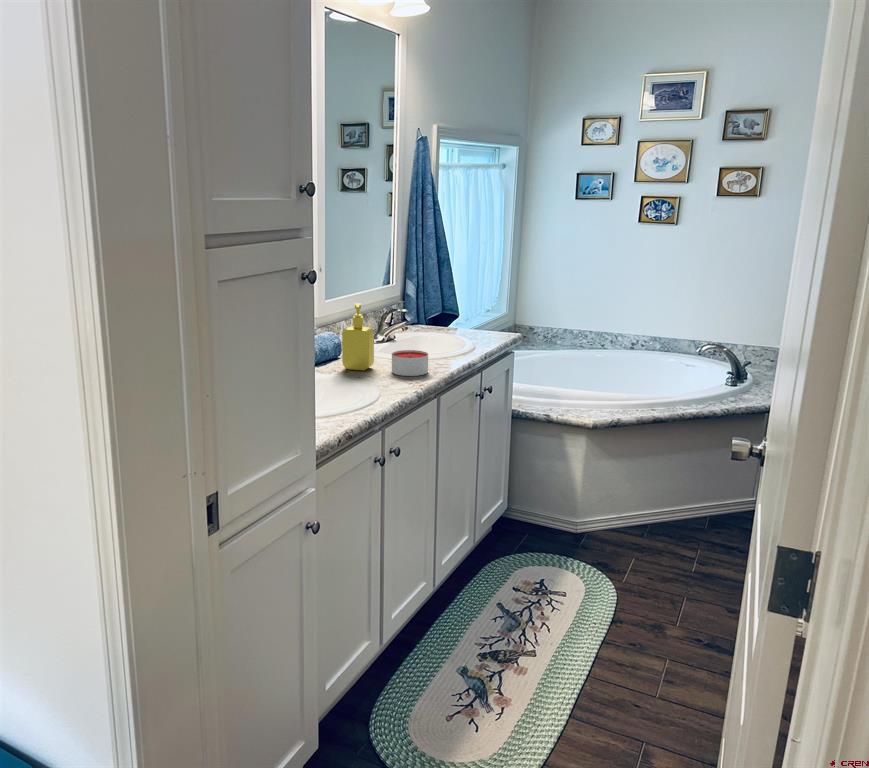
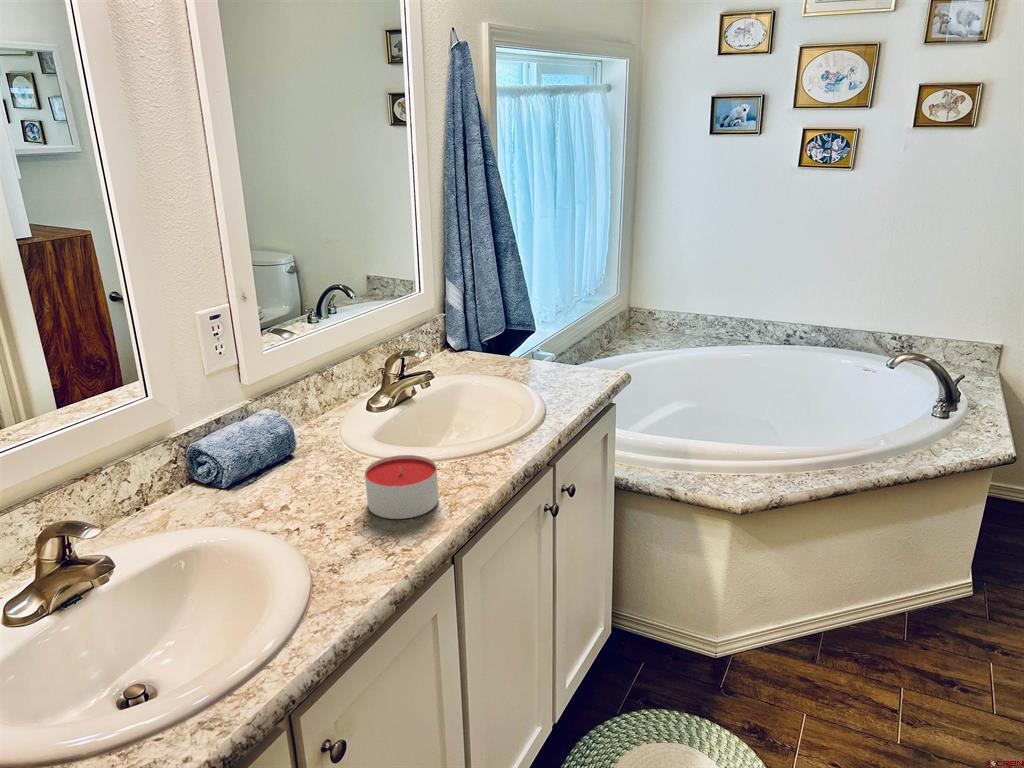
soap dispenser: present [342,303,374,371] -> none [271,372,340,499]

